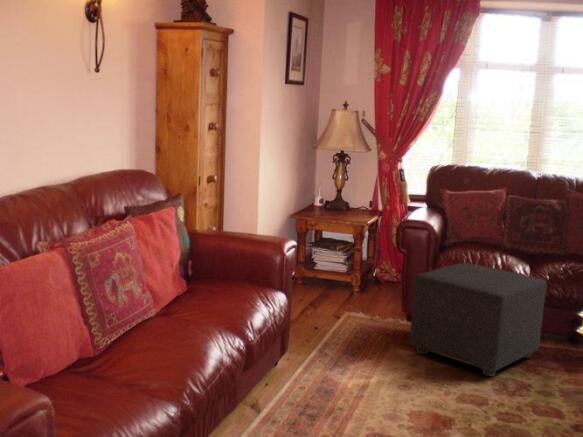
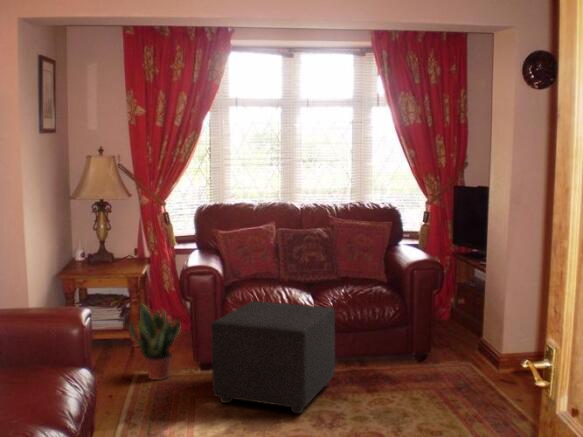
potted plant: none [345,247,394,323] -> present [130,304,180,380]

